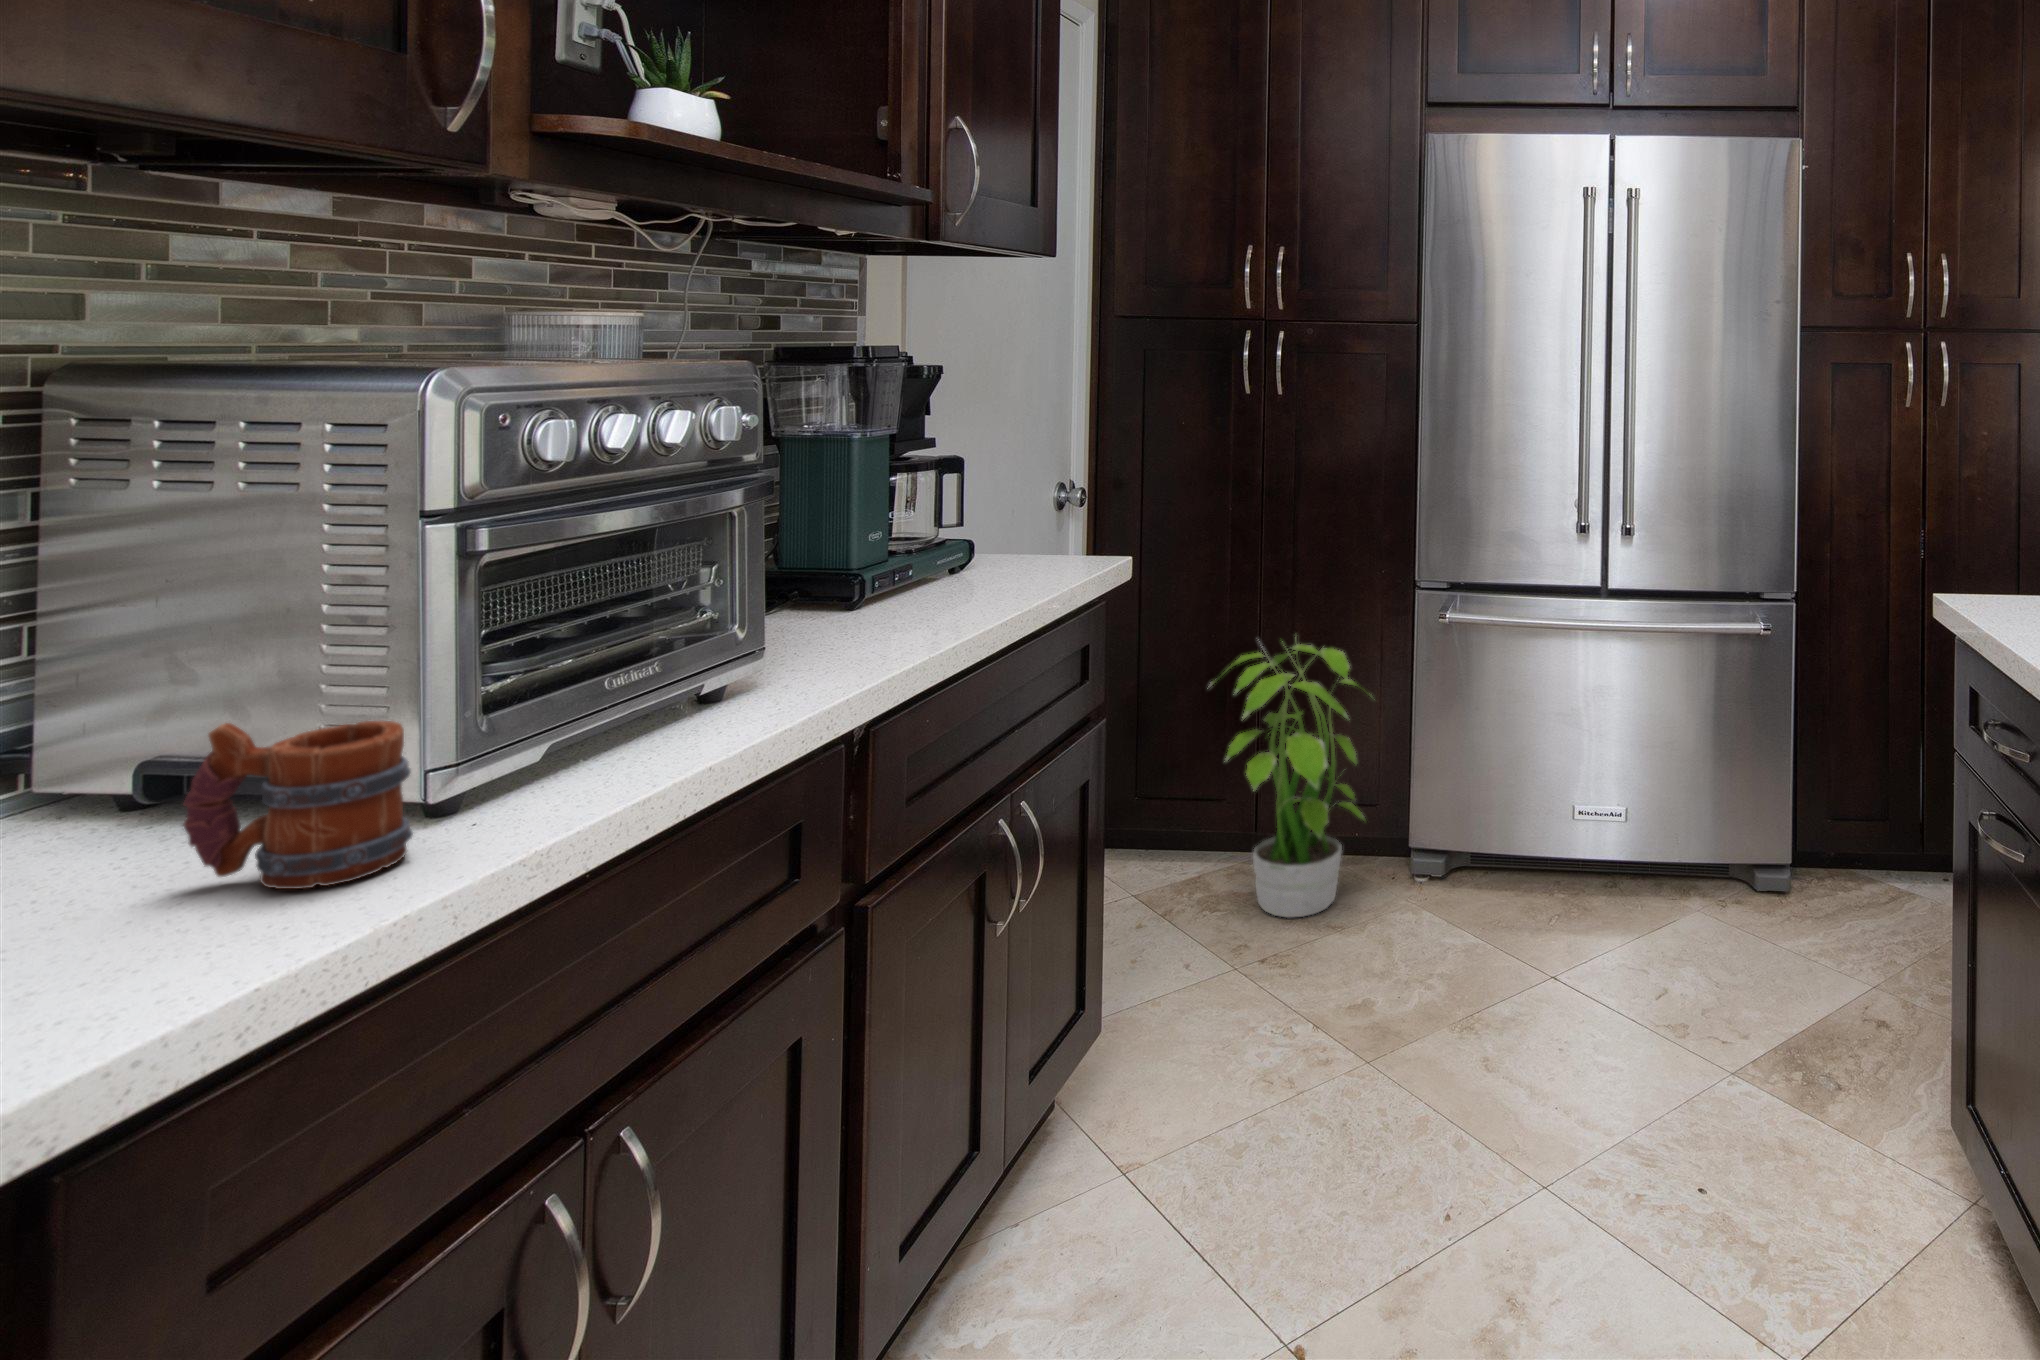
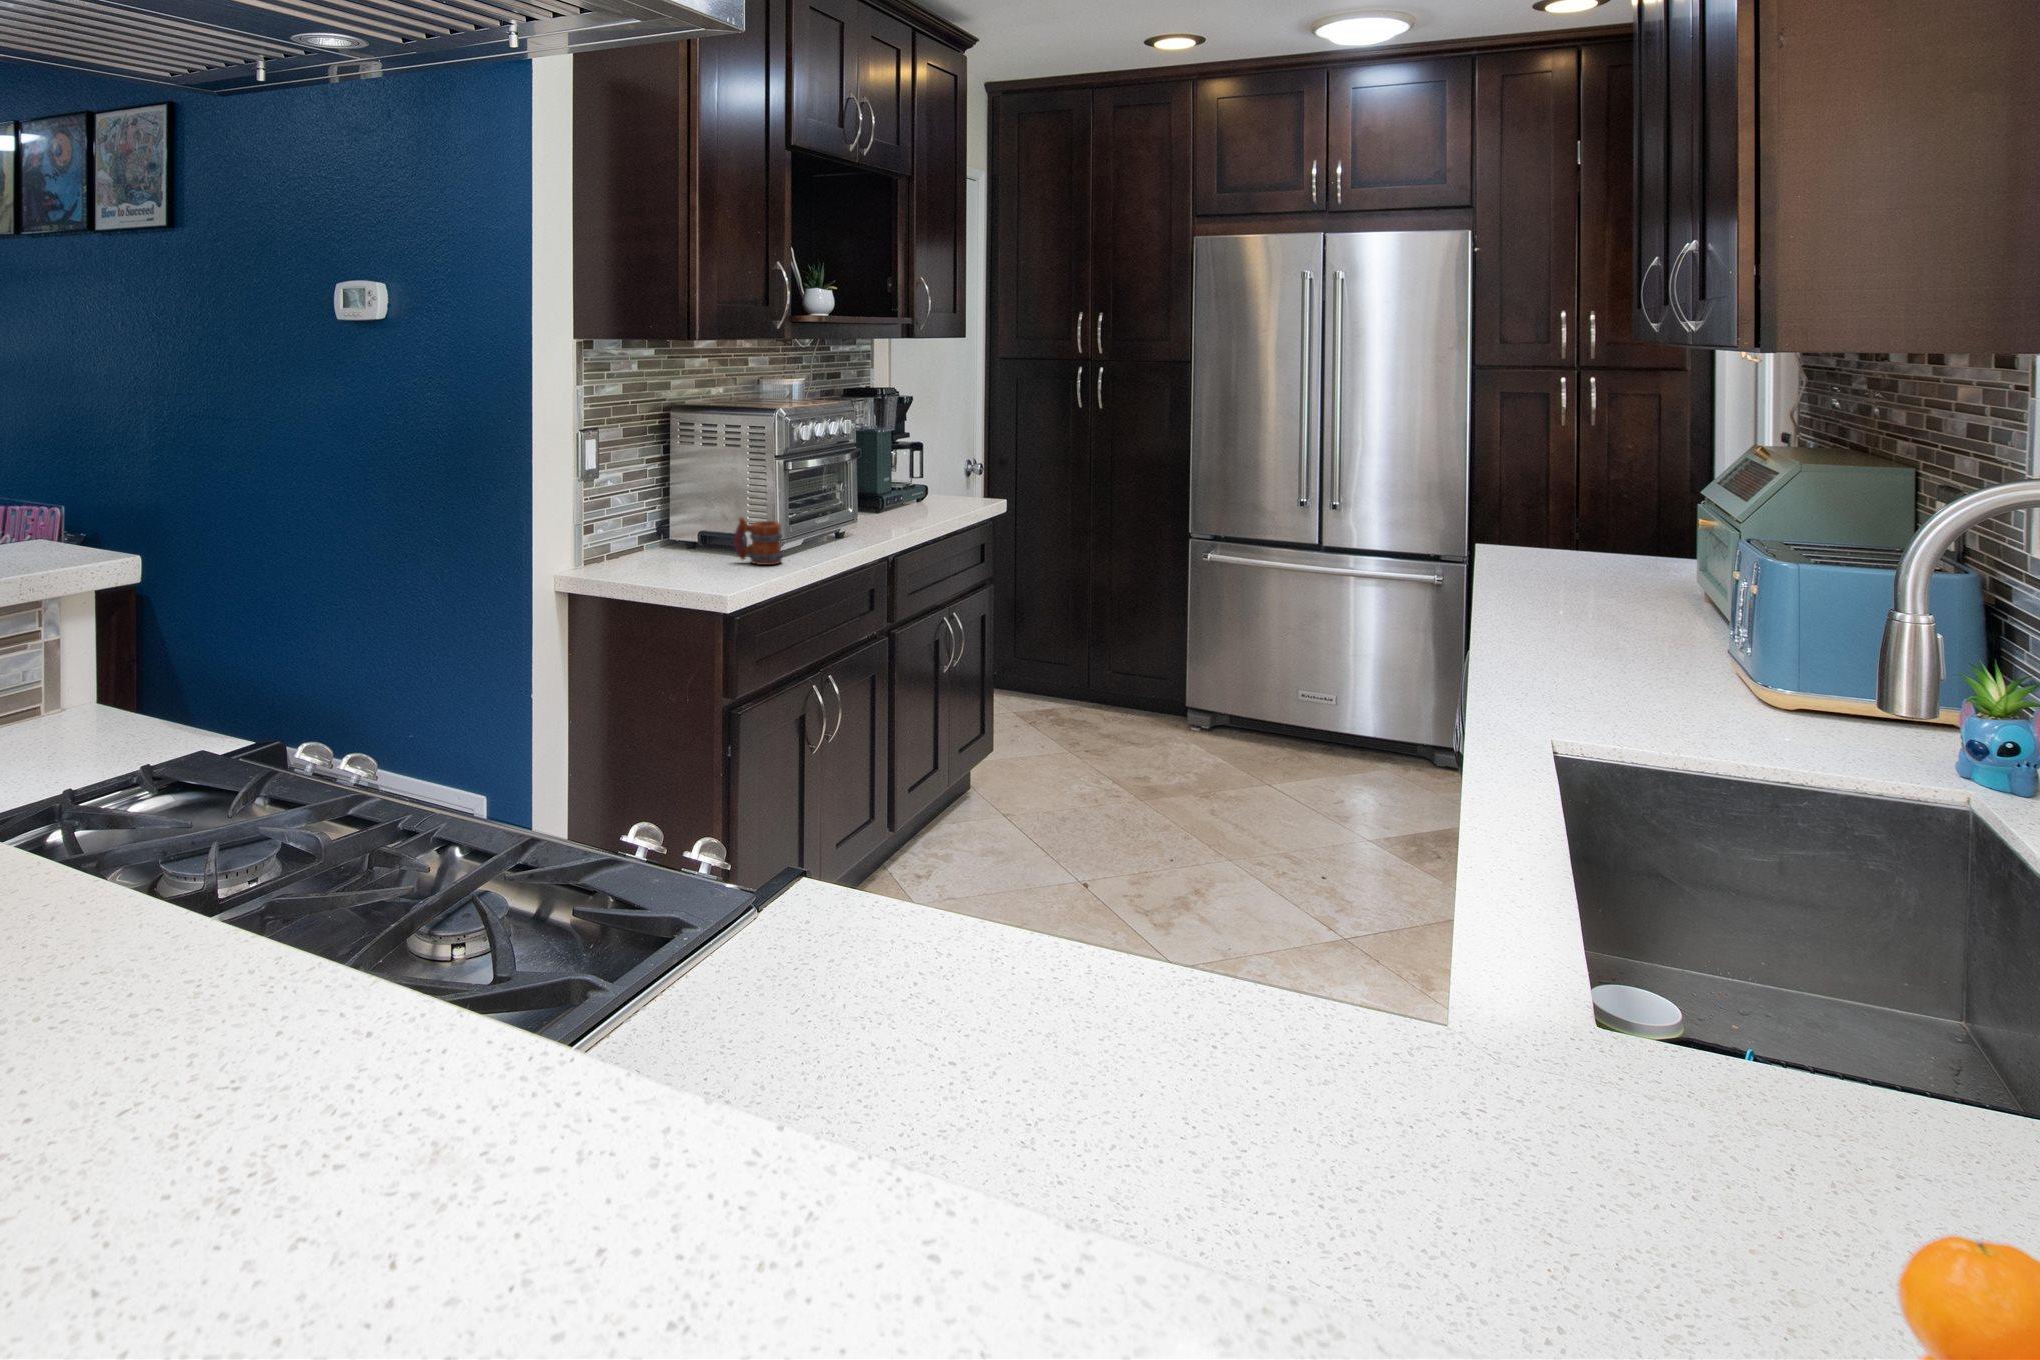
potted plant: present [1208,641,1365,917] -> none [1057,560,1165,734]

